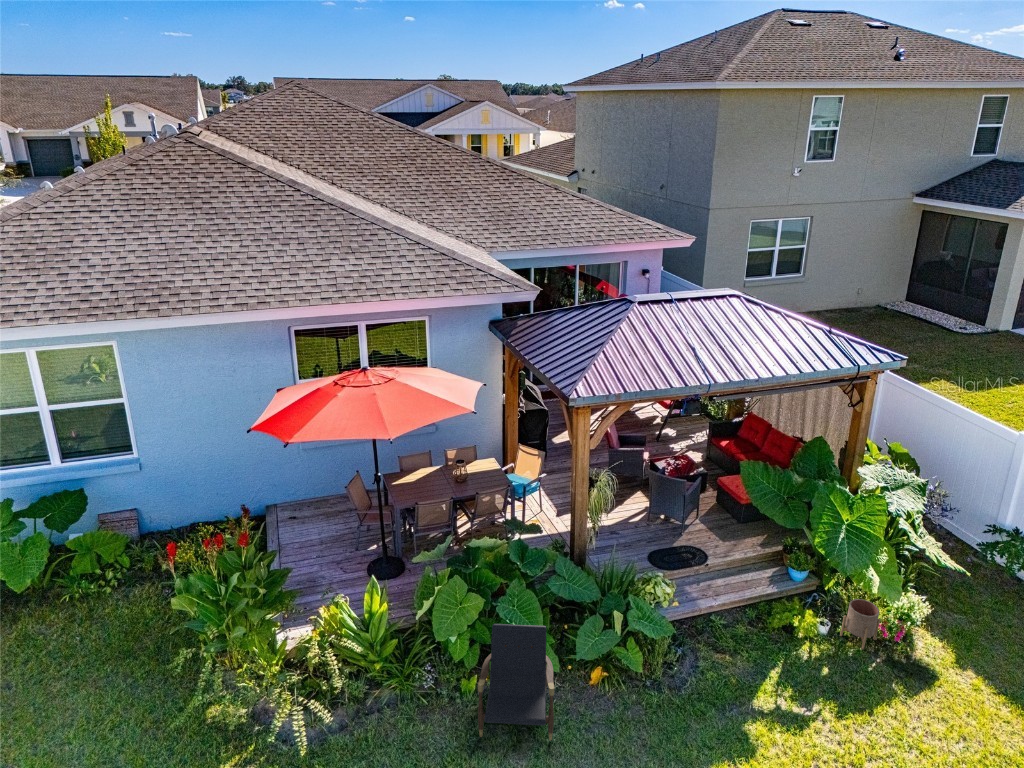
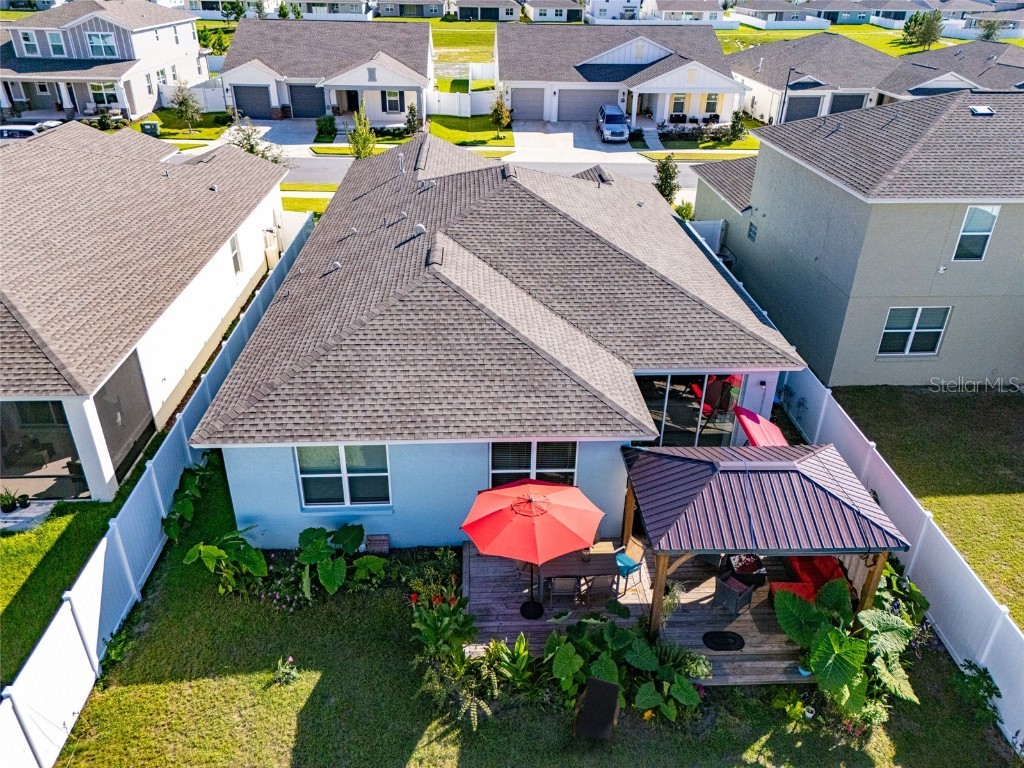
planter: present [840,599,880,649] -> none [819,703,846,736]

